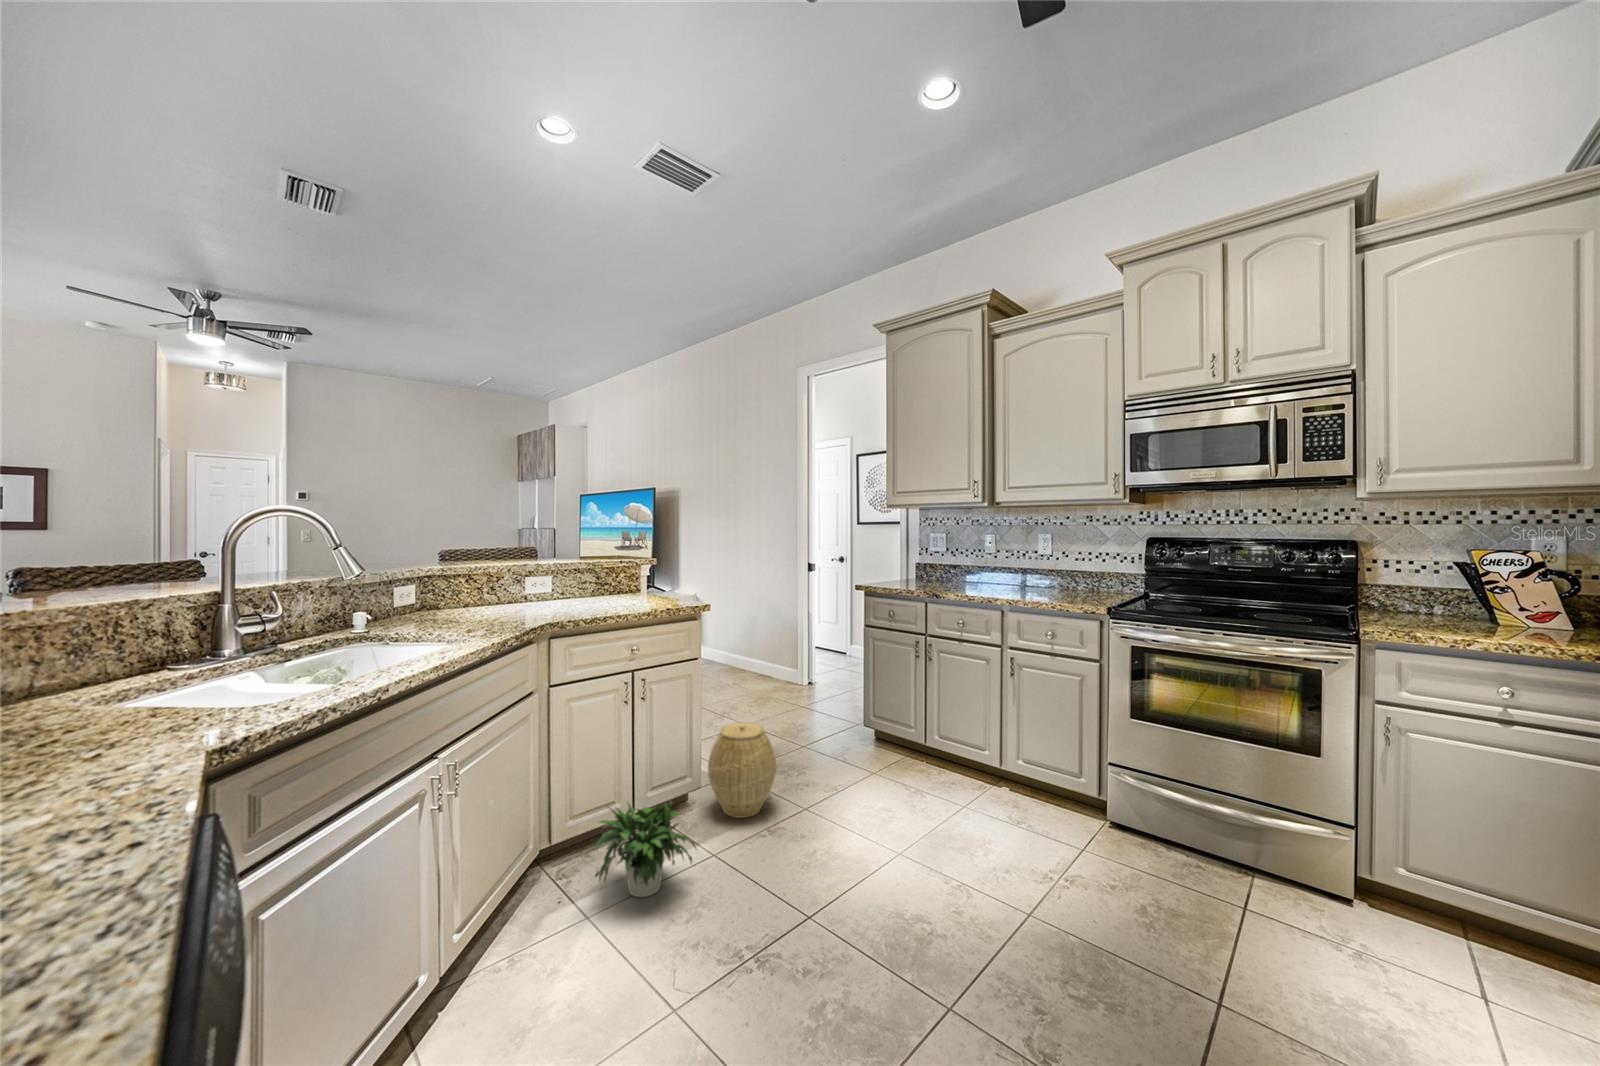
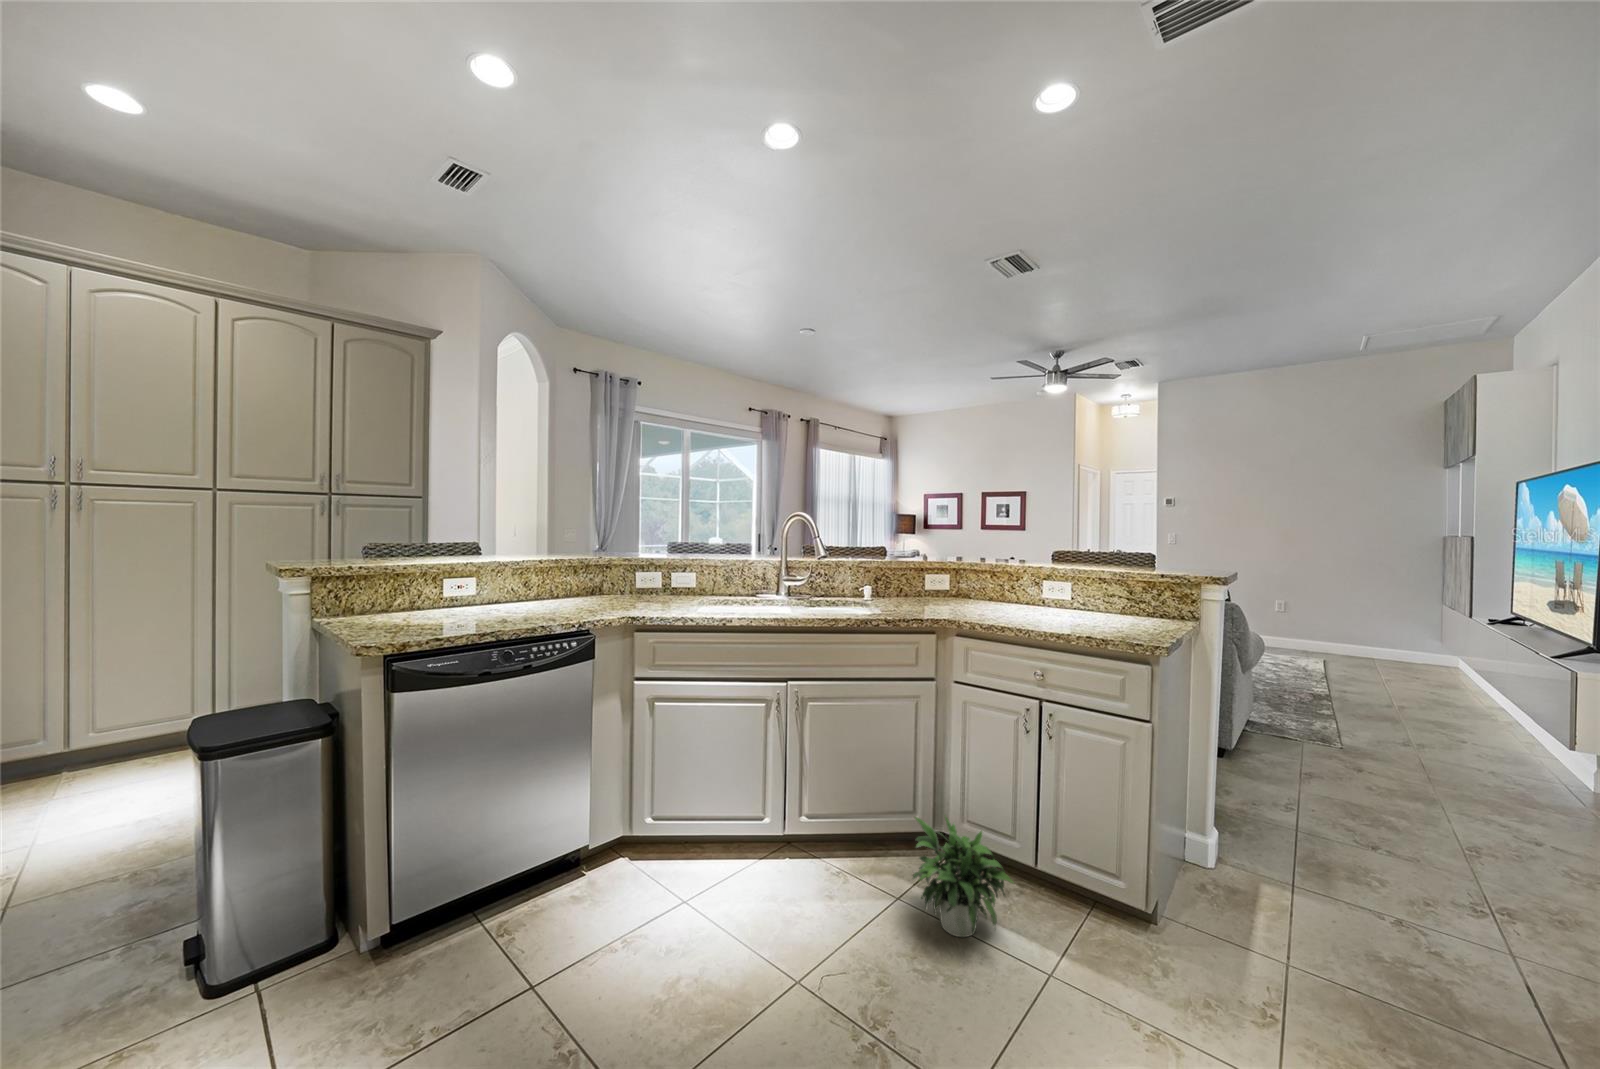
woven basket: present [708,722,776,818] -> none [1133,846,1268,1018]

